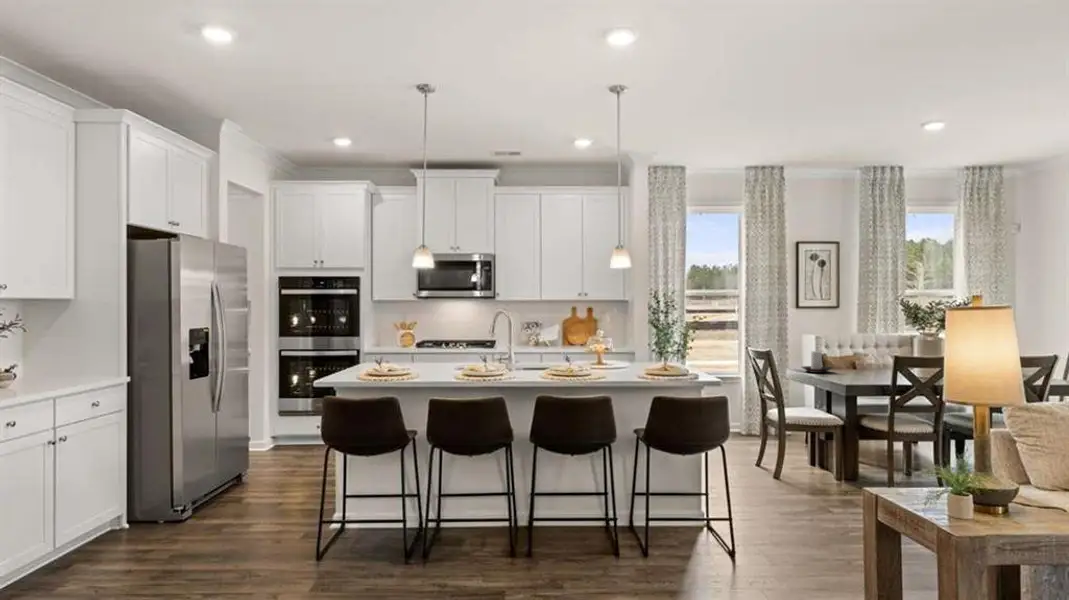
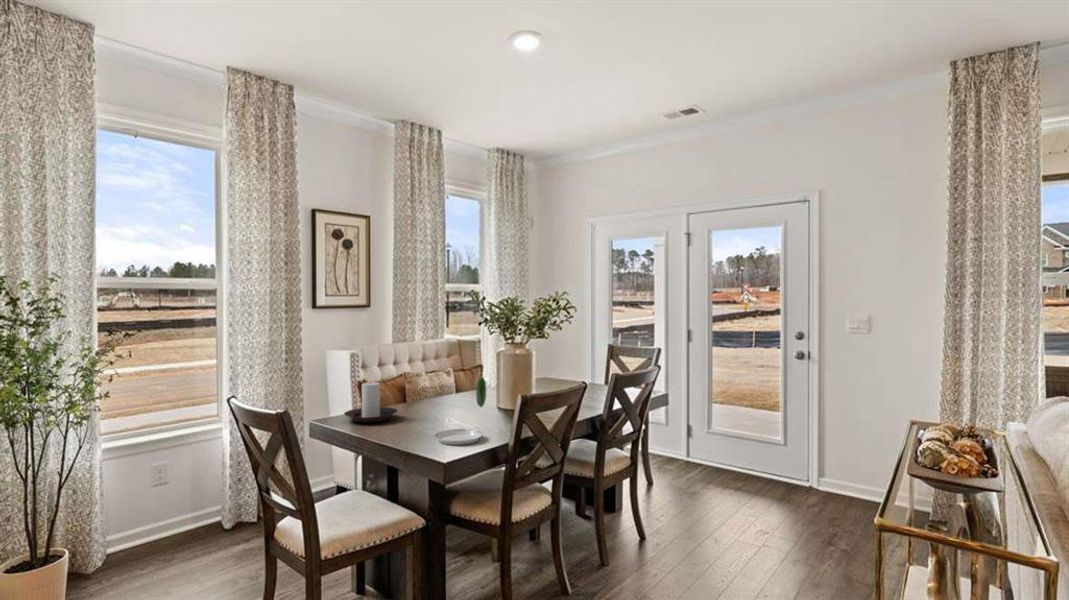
plate: none [841,348,872,383] -> present [435,377,486,445]

